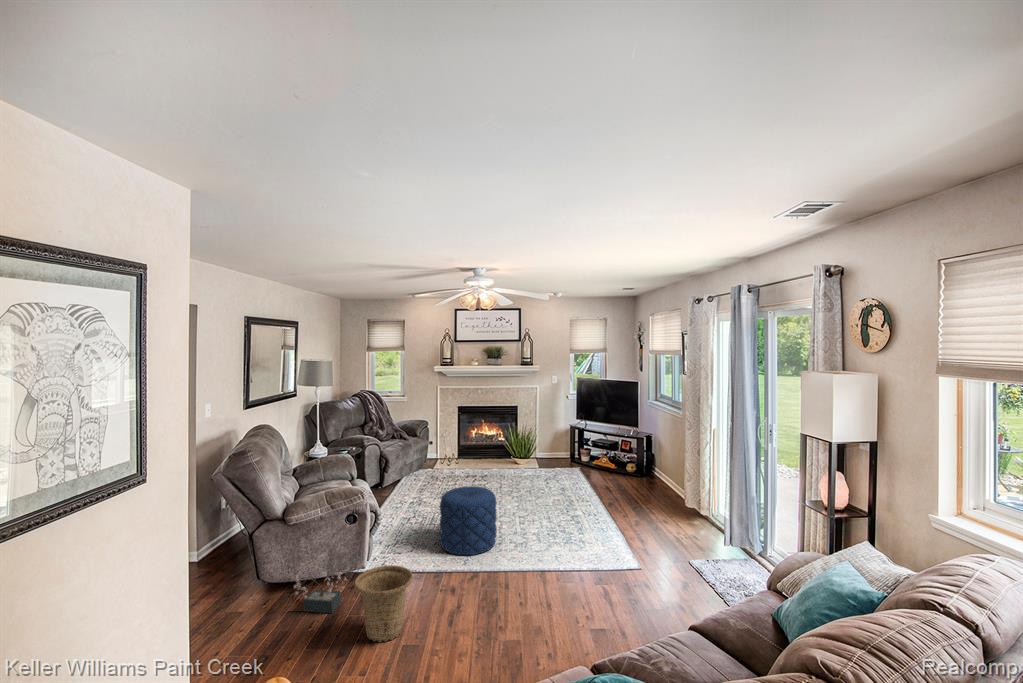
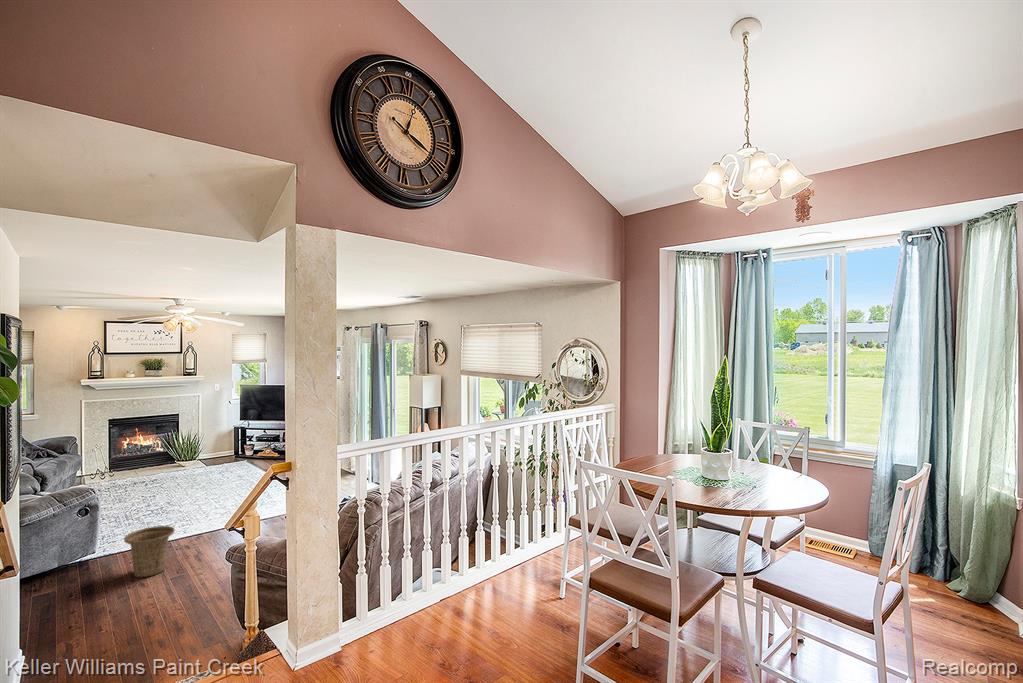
pouf: present [440,486,496,555] -> none [151,474,205,527]
decorative plant: present [294,561,346,613] -> none [41,546,98,586]

